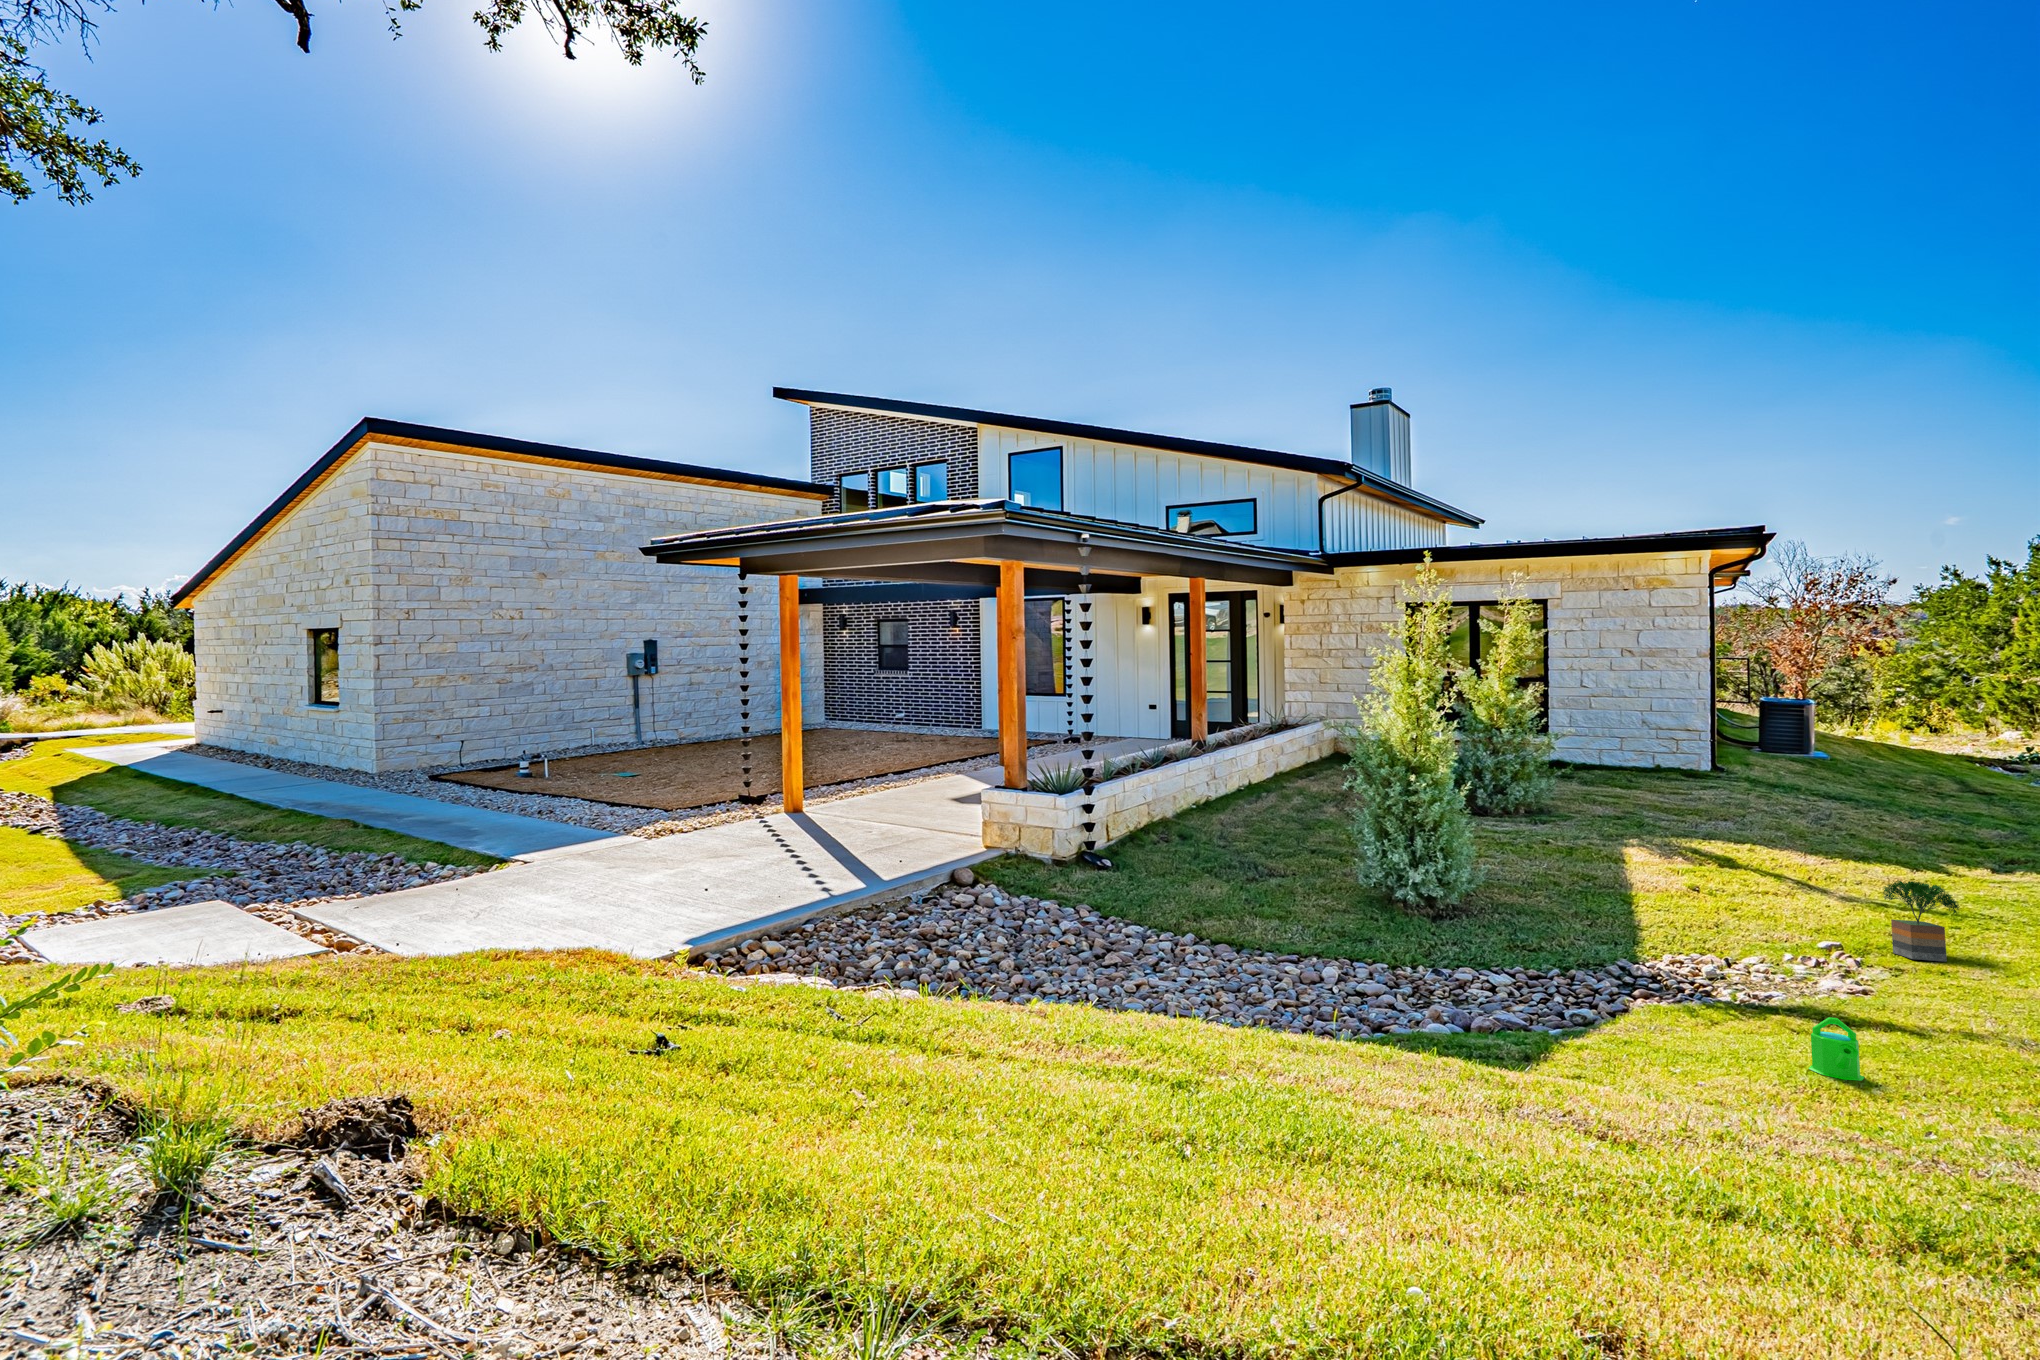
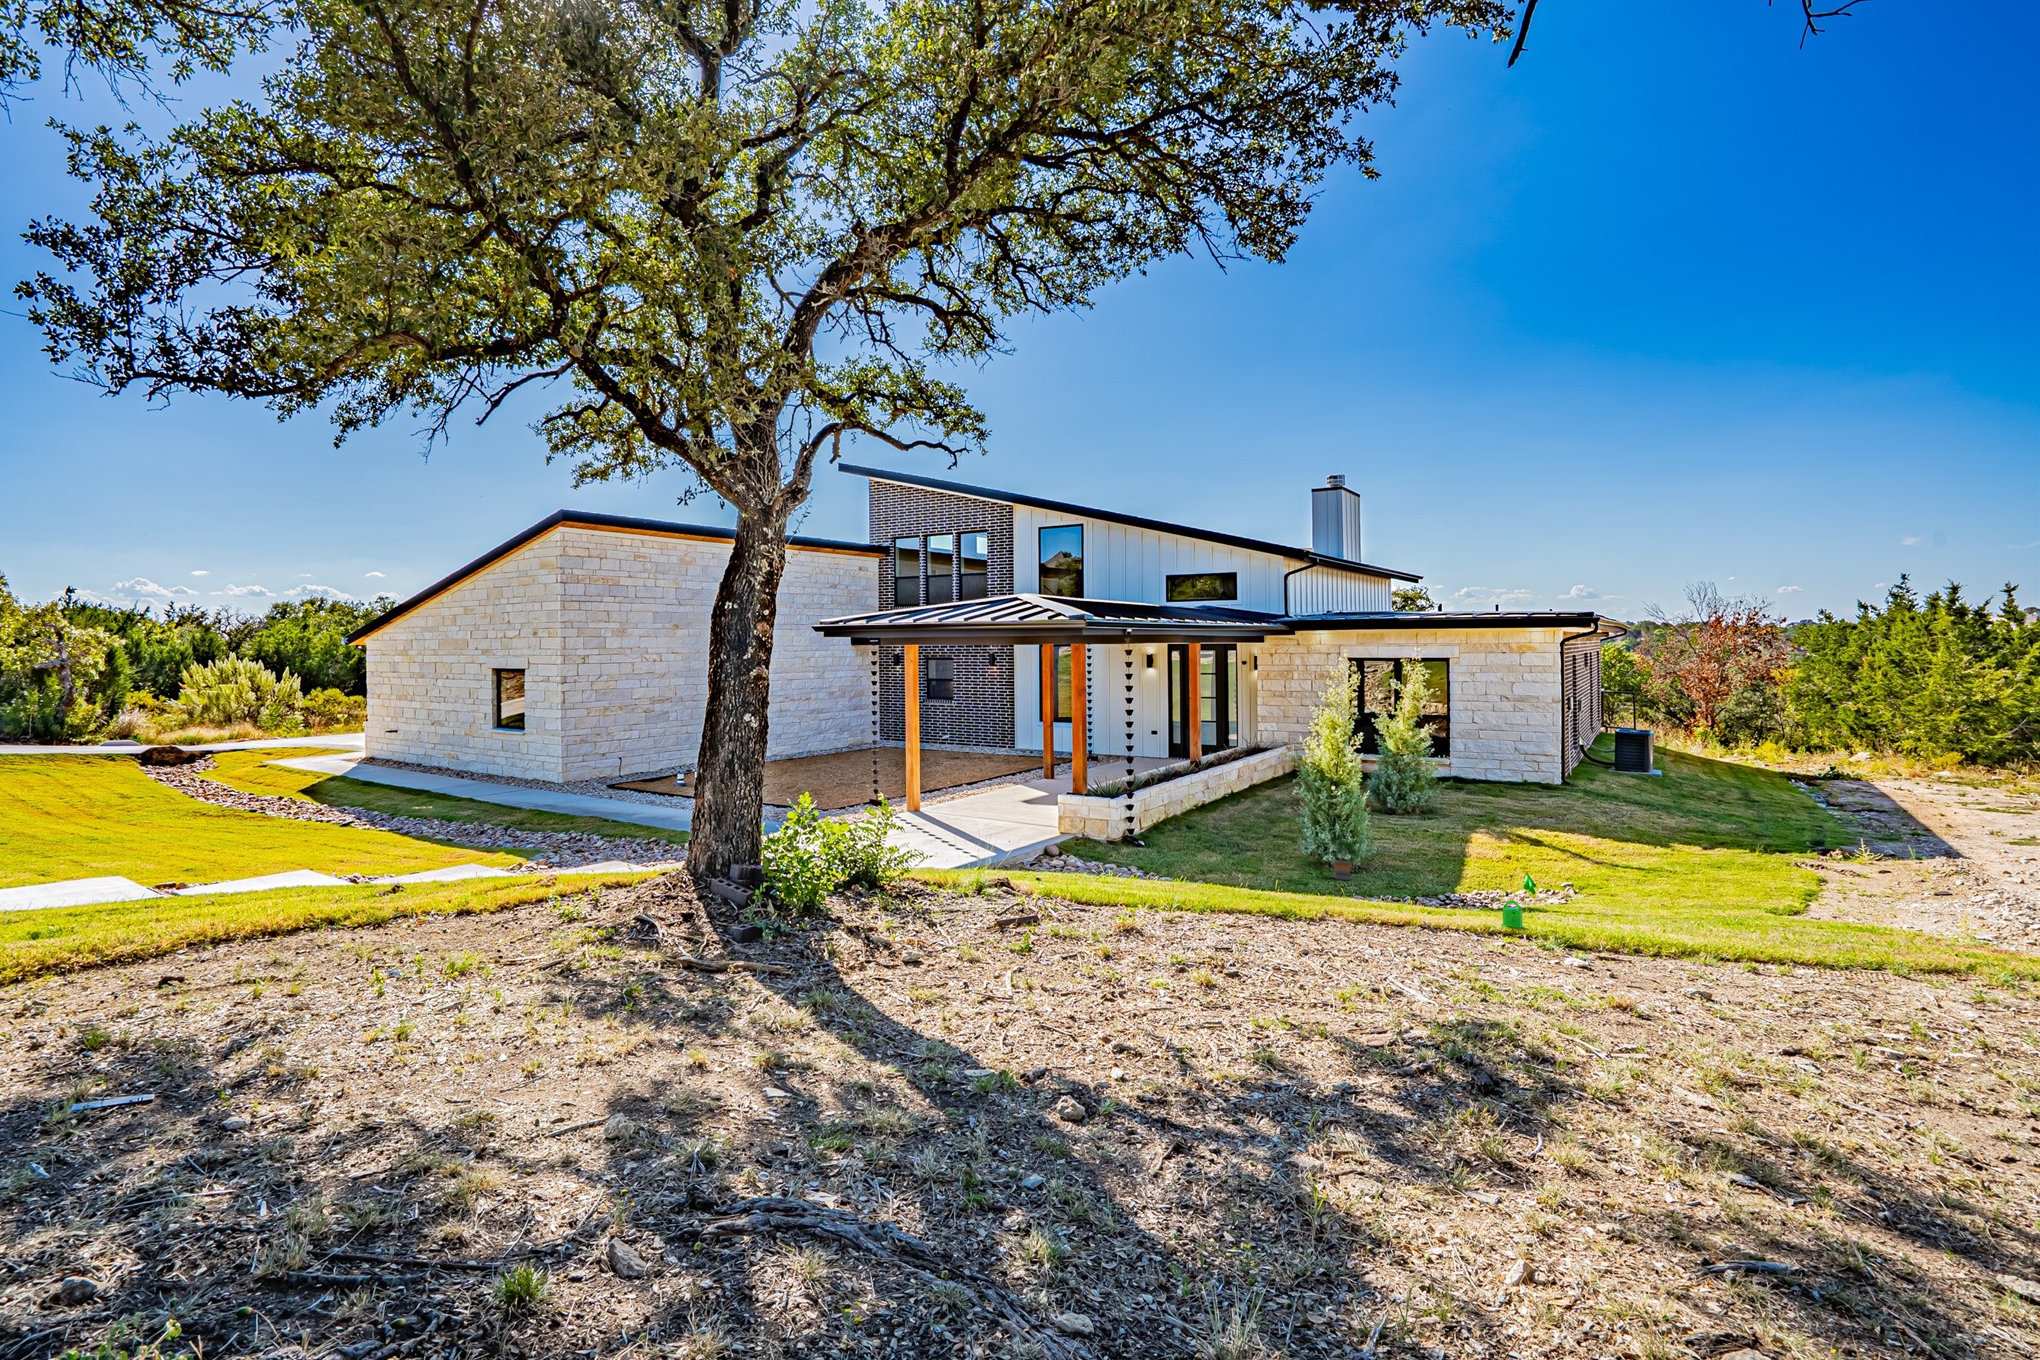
potted tree: present [1884,880,1960,962] -> present [1331,840,1357,880]

